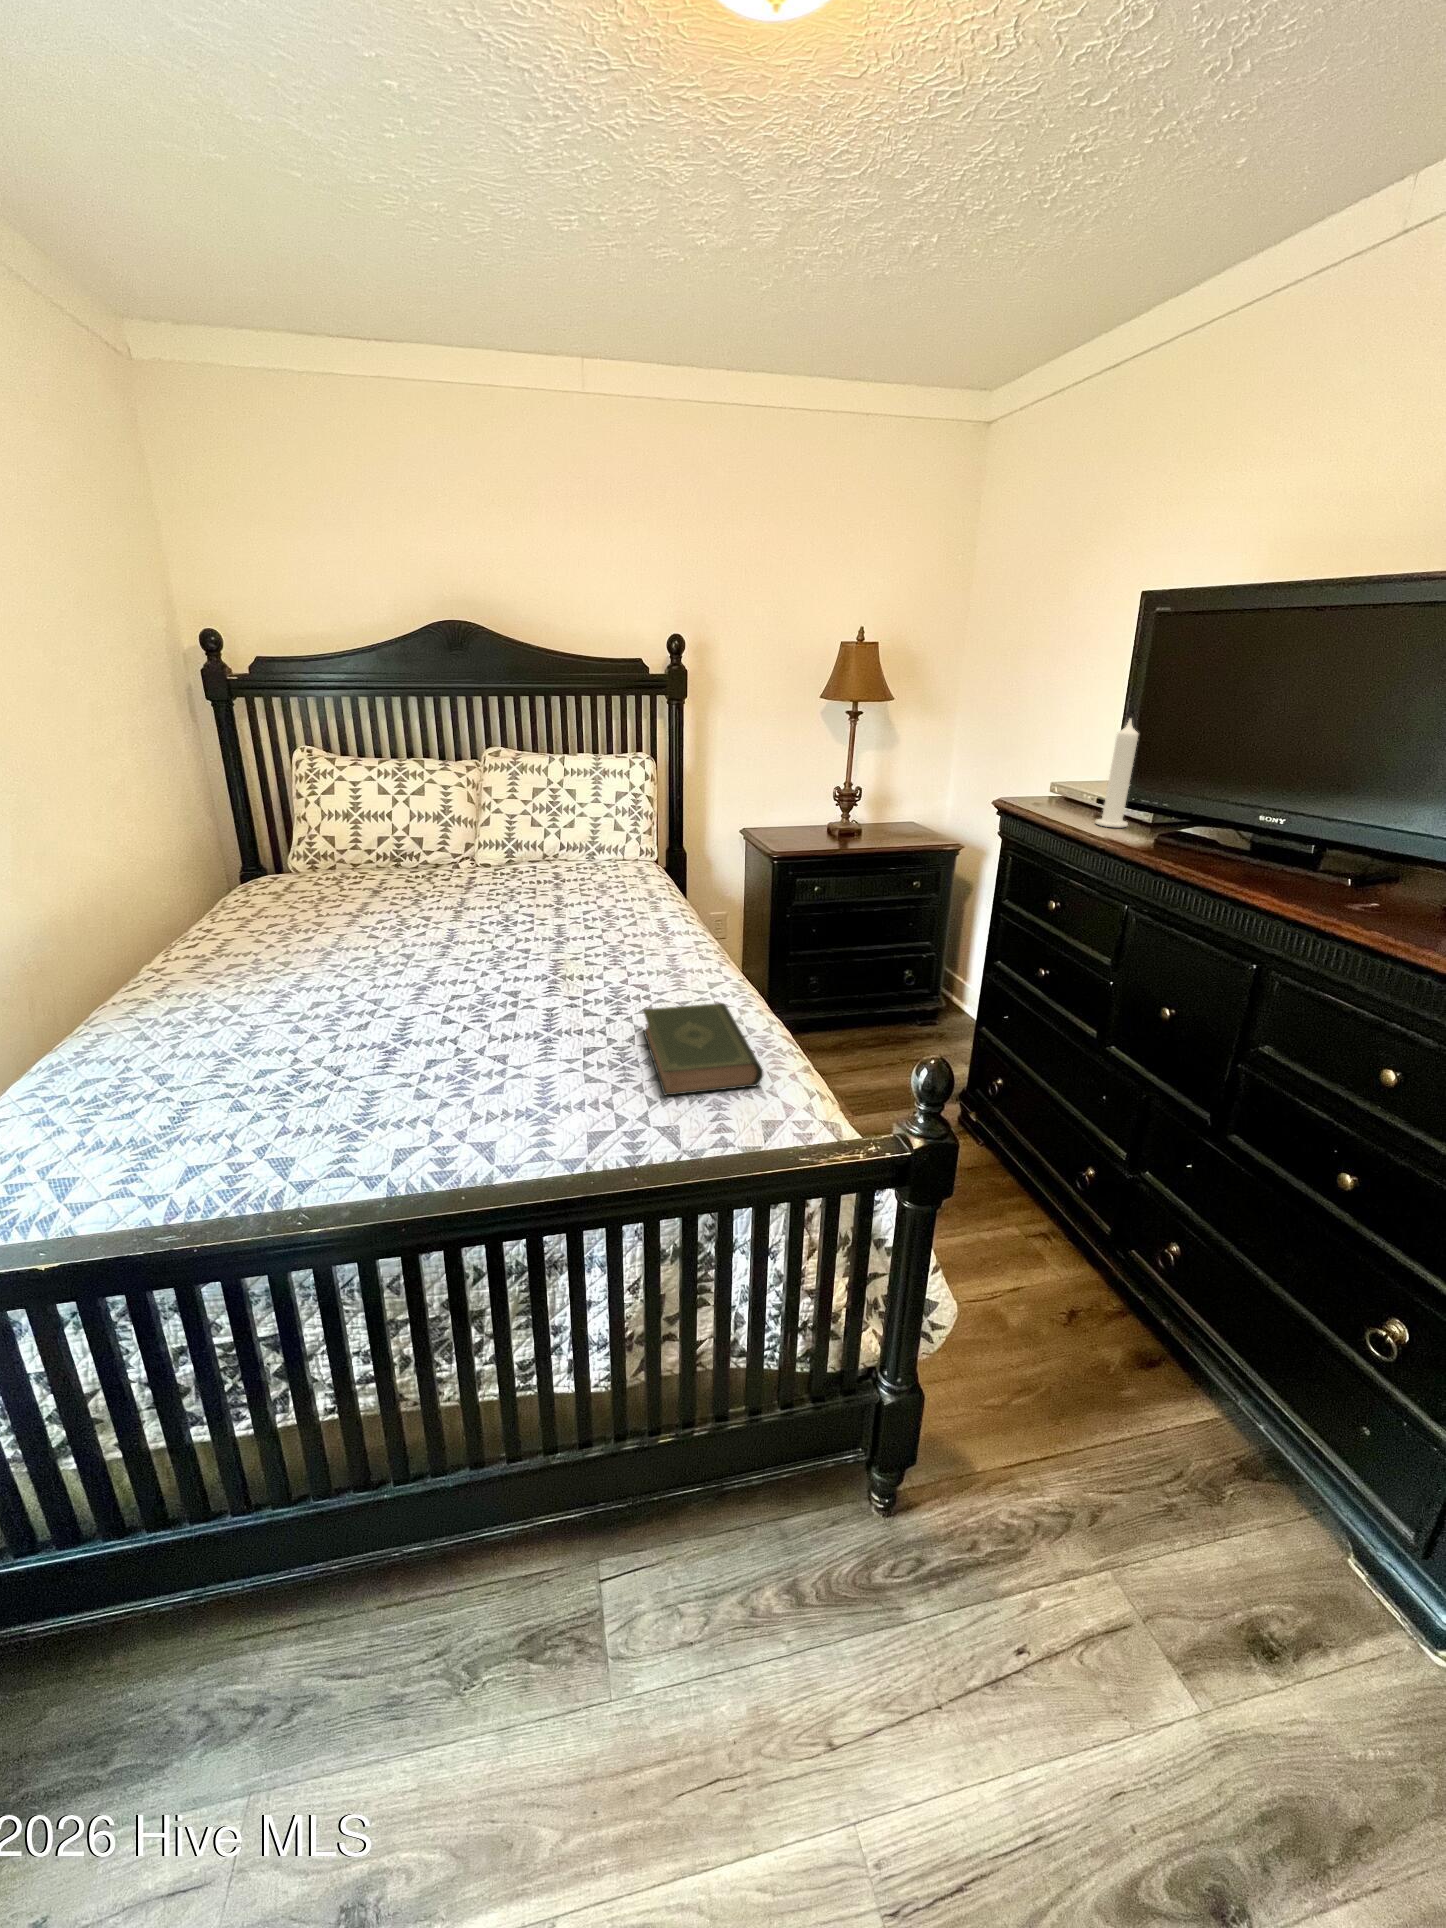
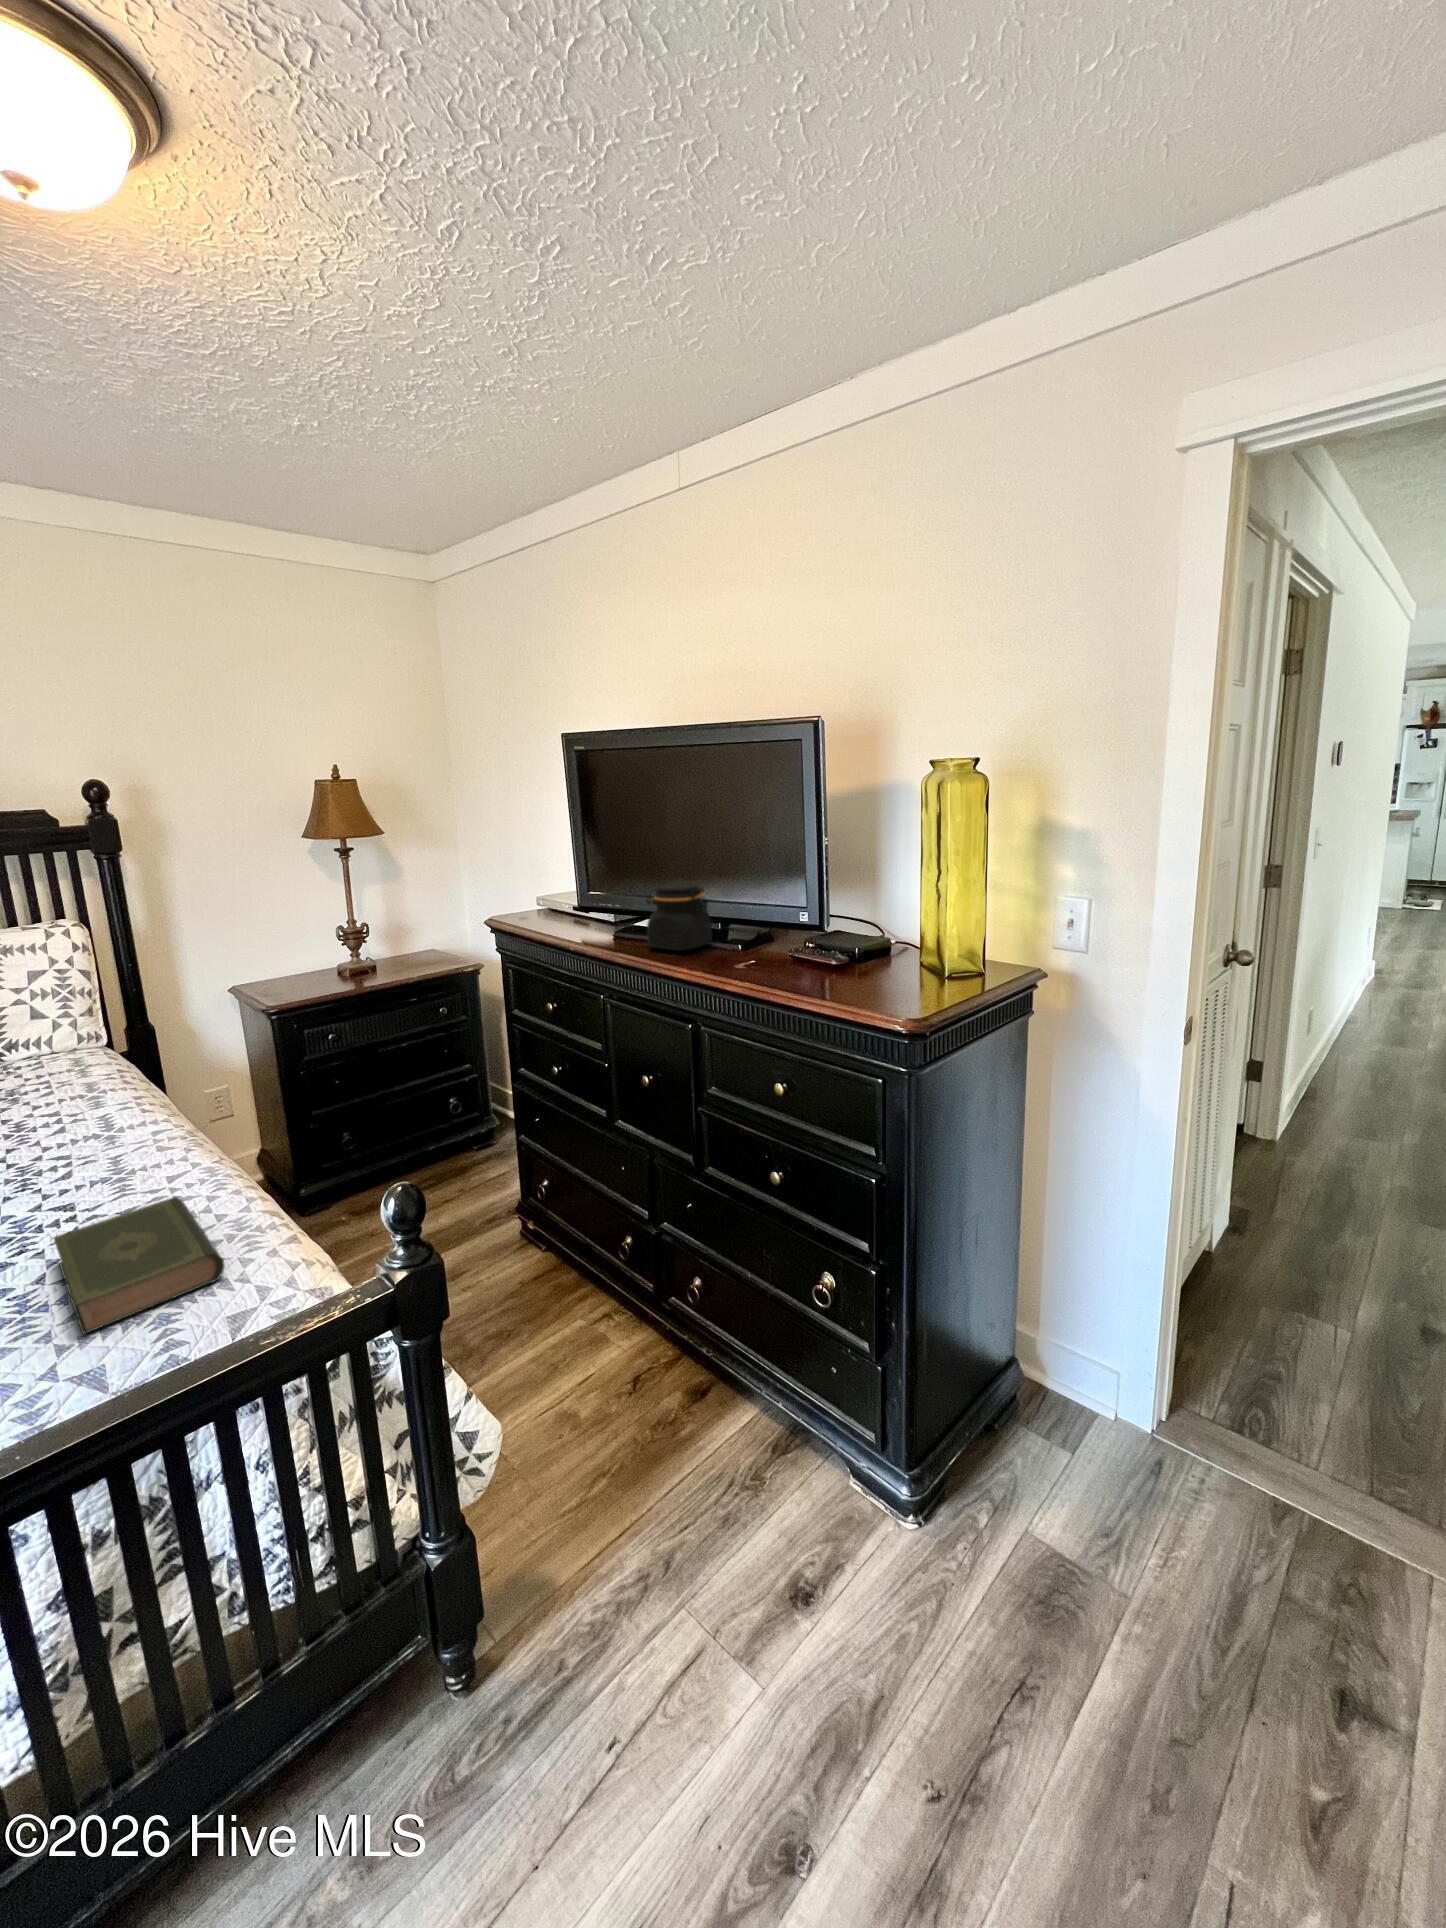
candle: present [1095,719,1138,828] -> none [566,835,593,929]
jar: none [1211,789,1317,874] -> present [646,883,712,951]

